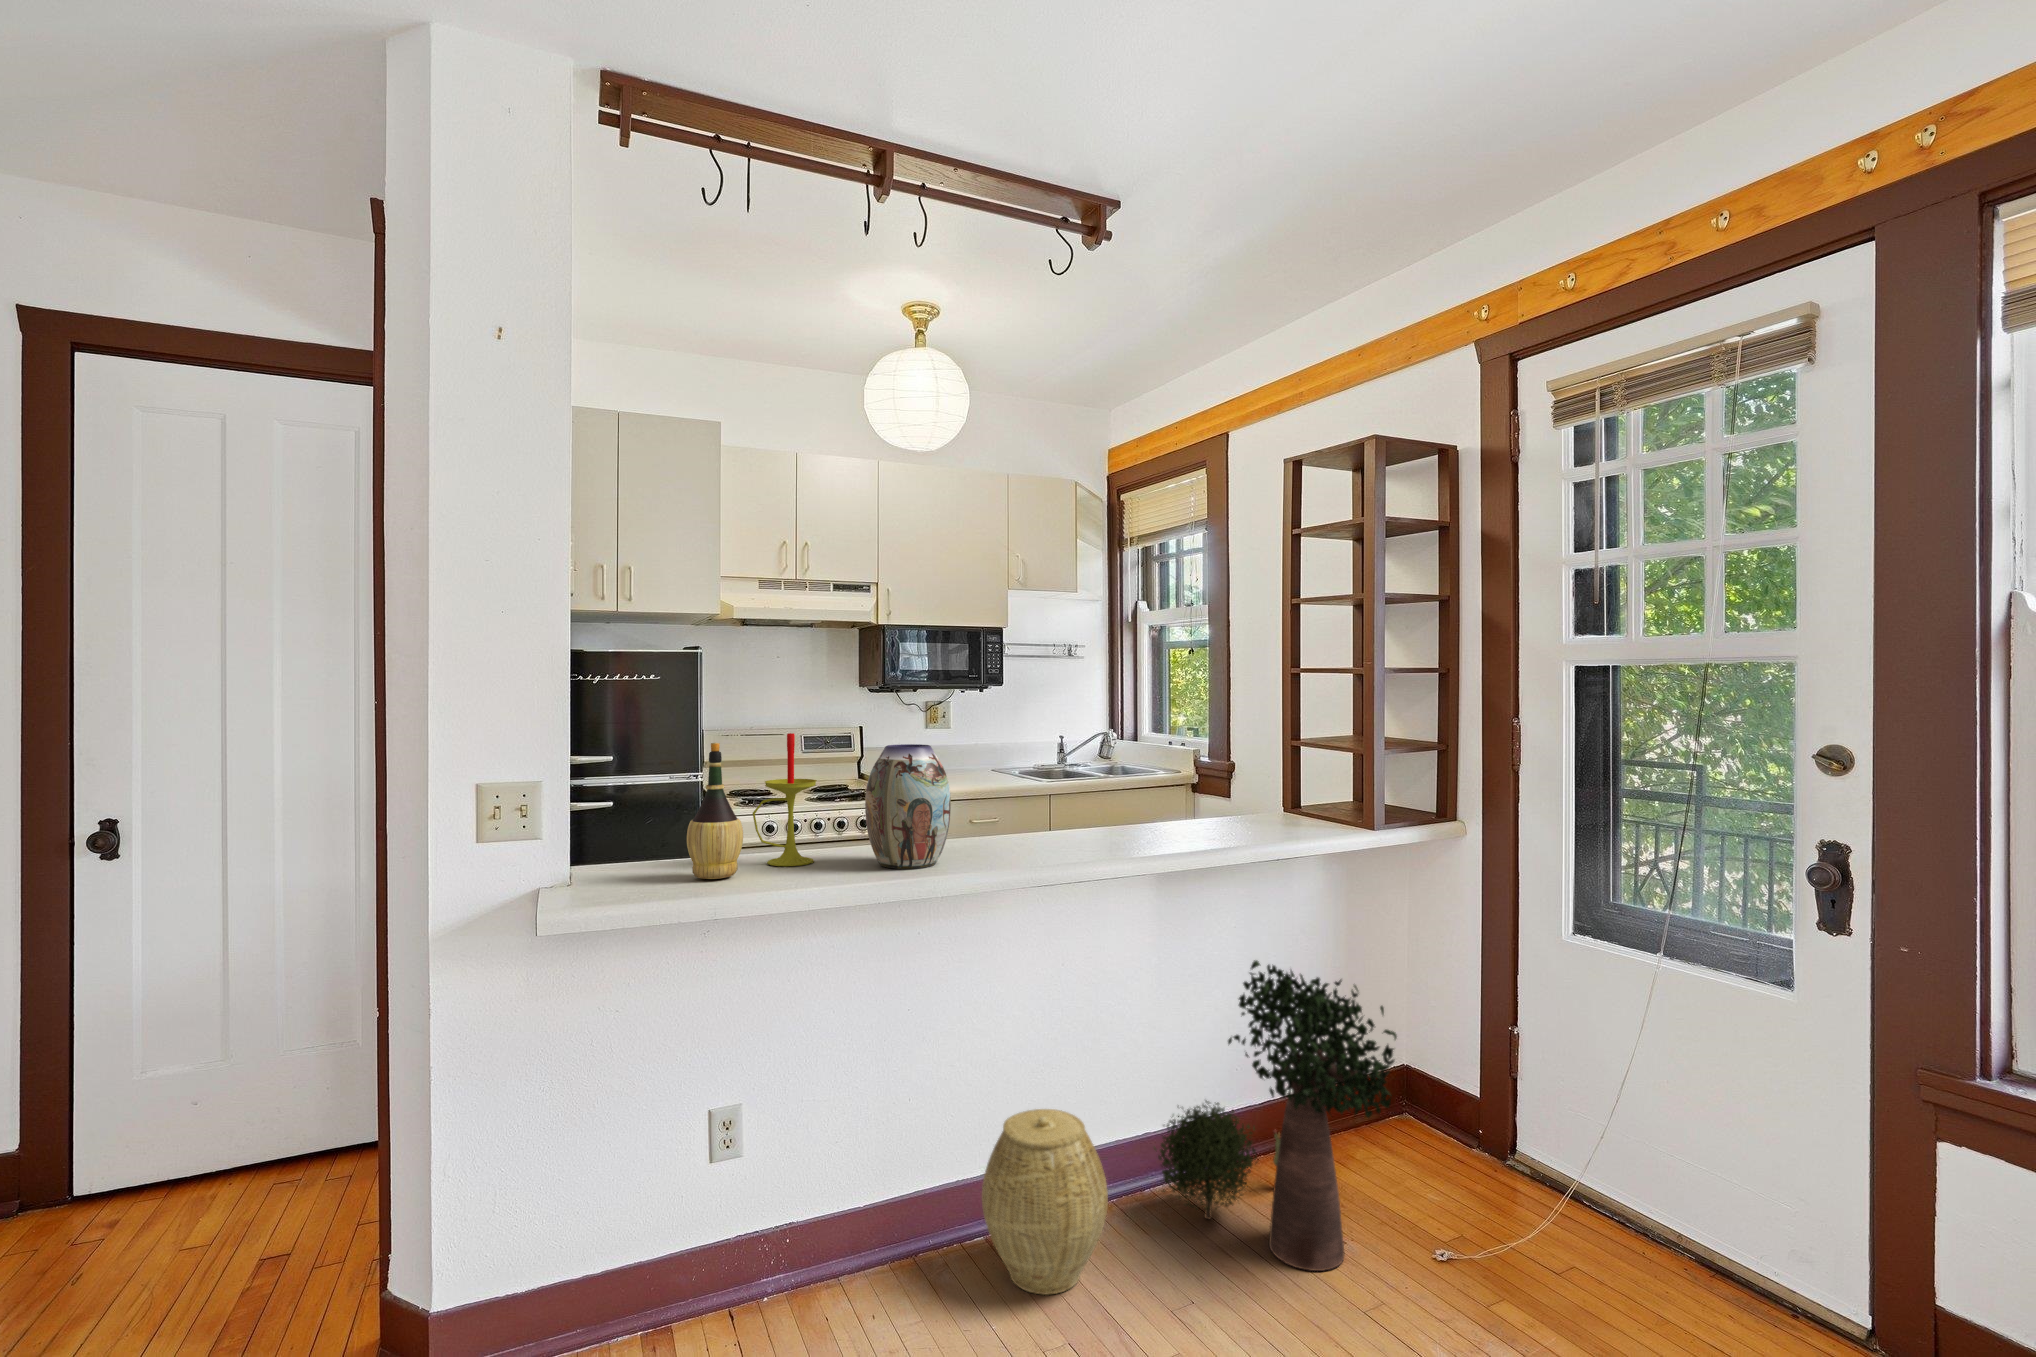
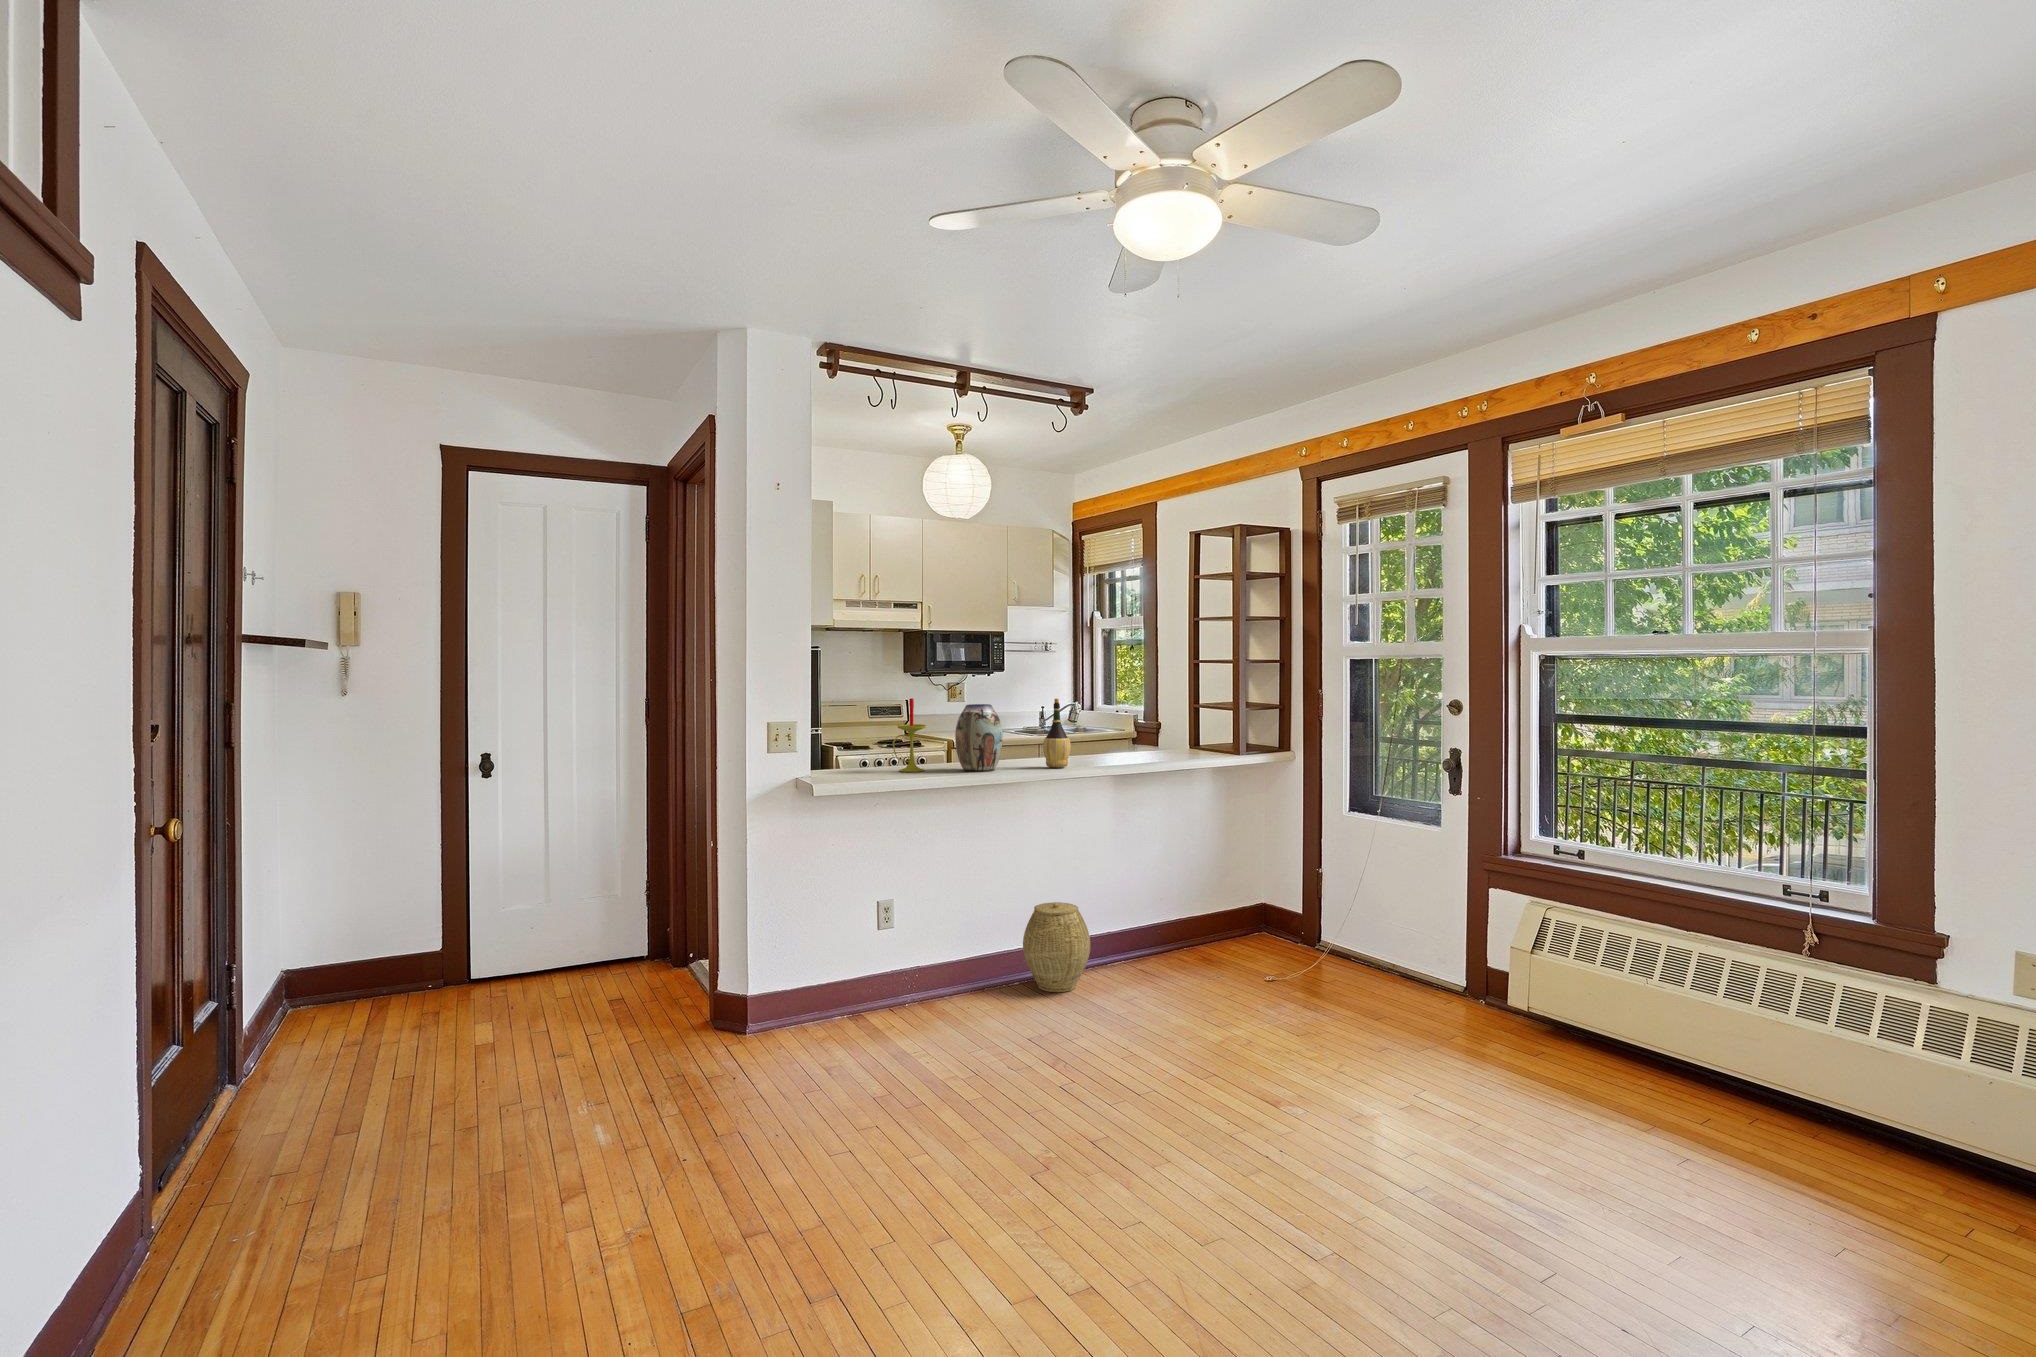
wine bottle: present [687,743,743,879] -> present [1043,698,1071,768]
potted plant: present [1154,960,1397,1271] -> none [1113,823,1243,981]

